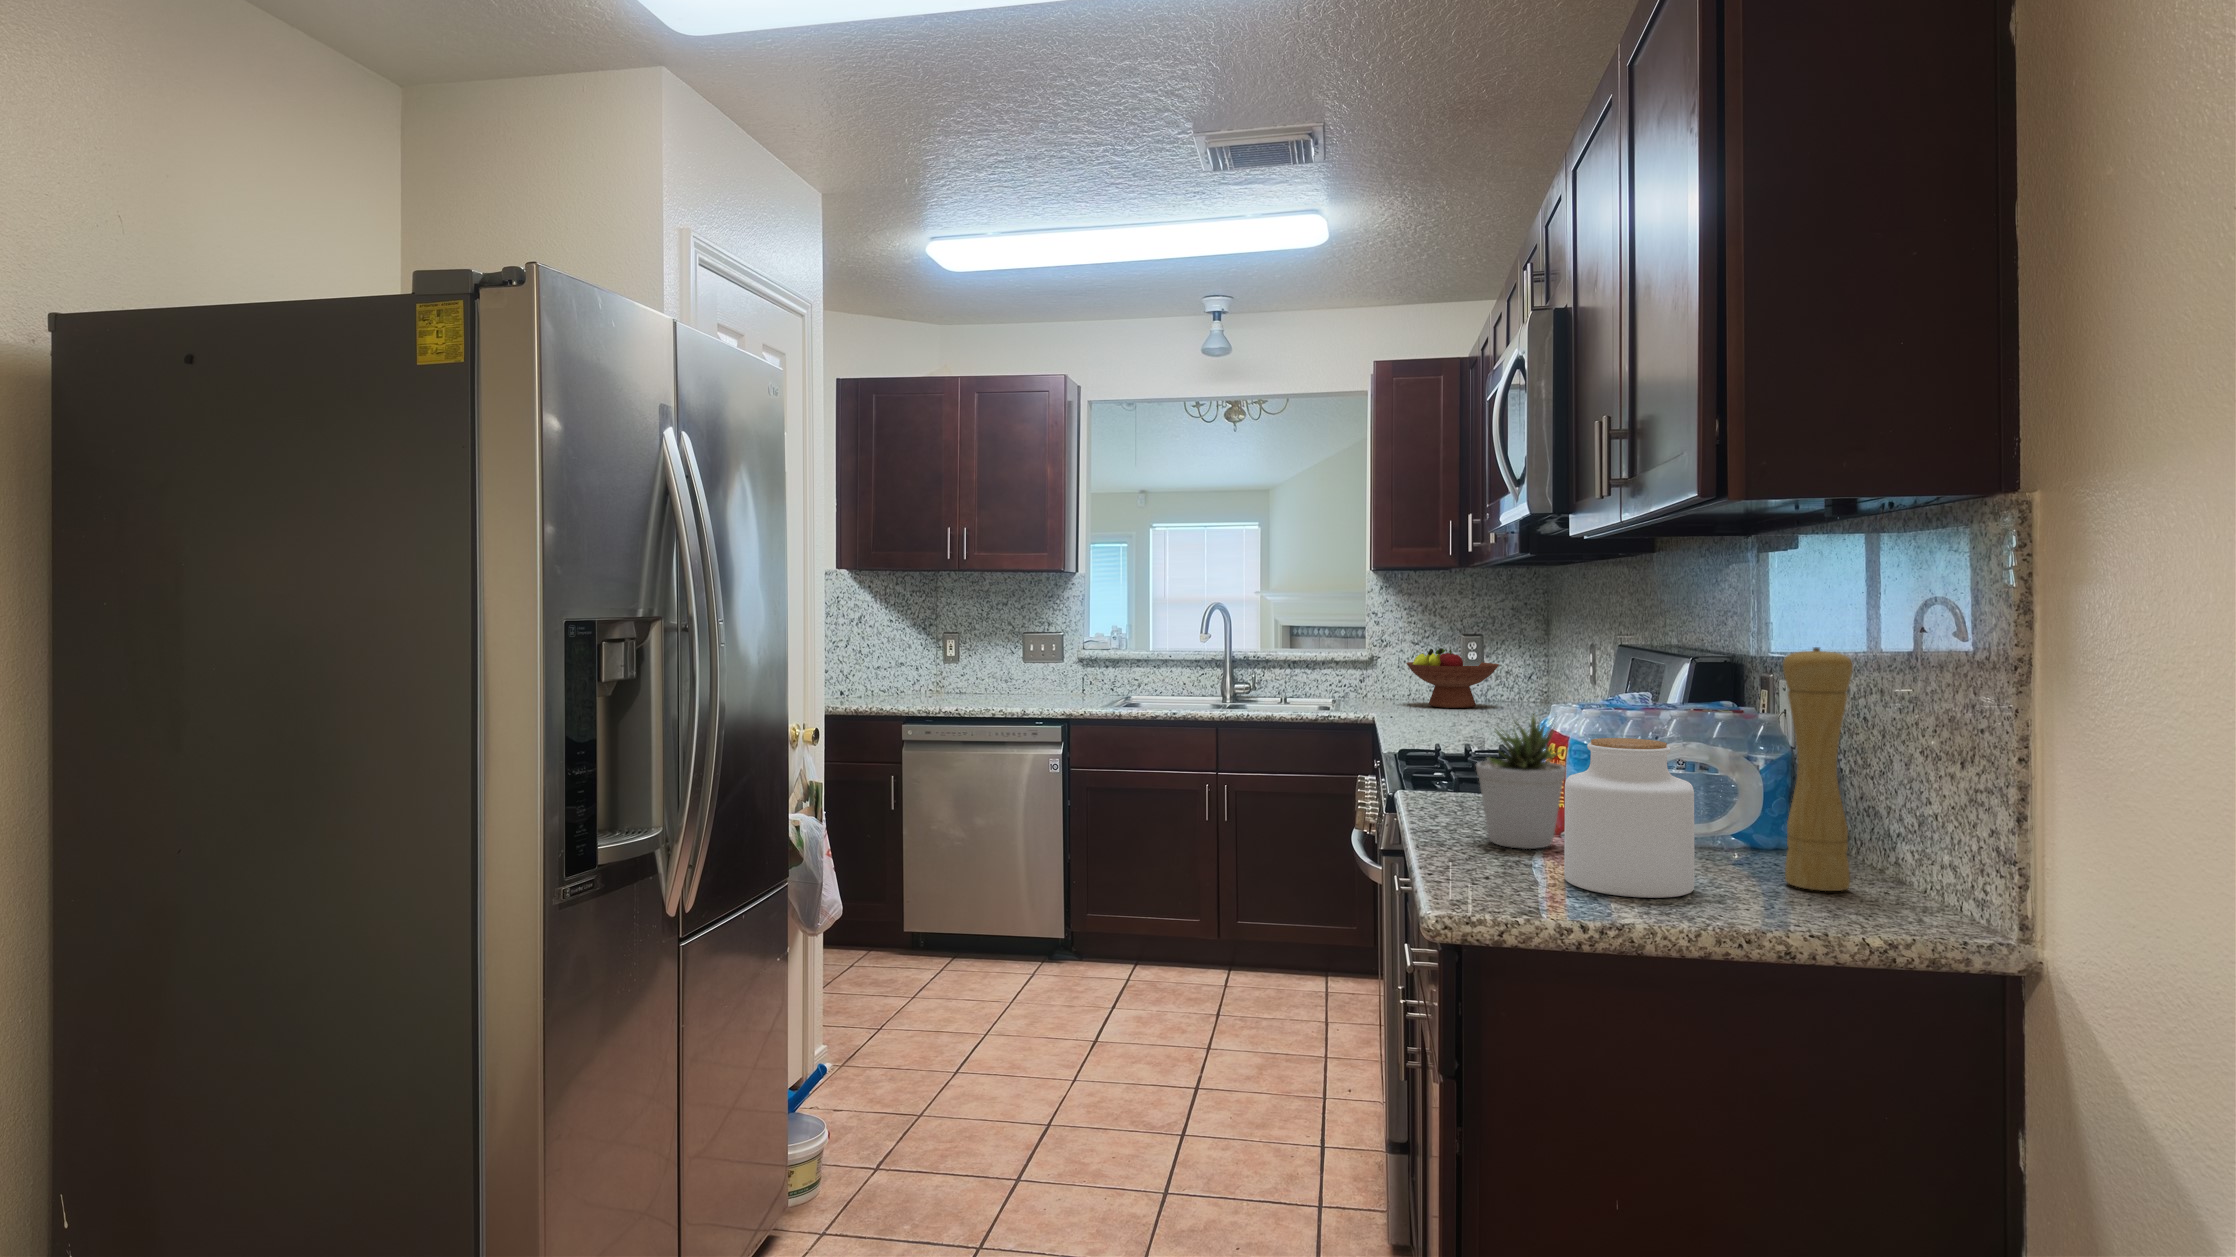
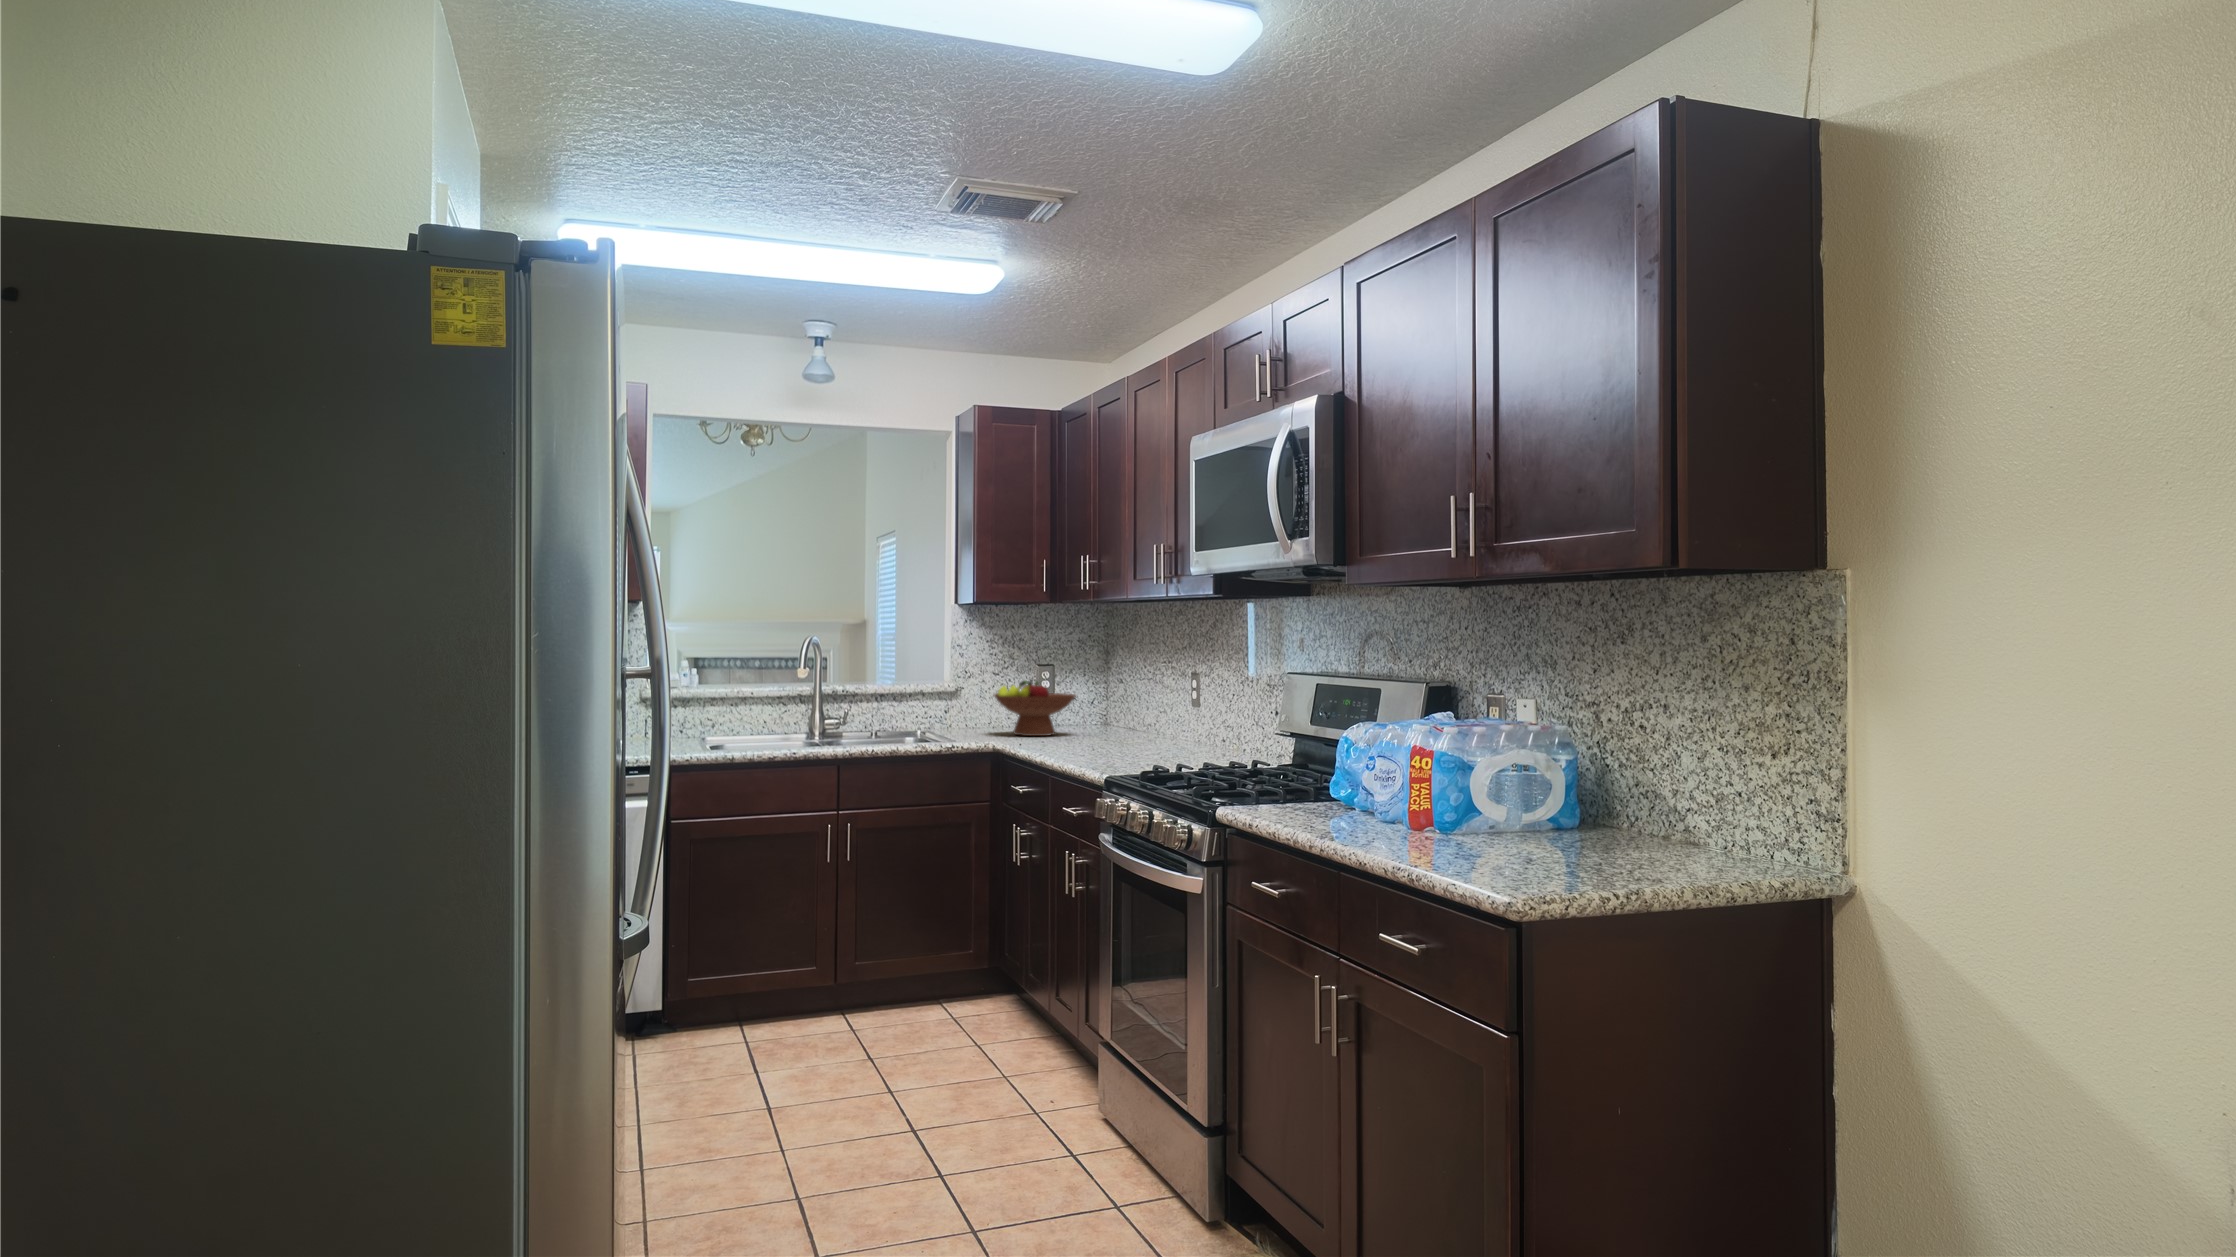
pepper mill: present [1783,647,1853,891] -> none [1637,672,1686,854]
potted plant: present [1476,714,1566,849] -> none [1386,728,1462,845]
jar: present [1564,738,1695,898] -> none [1520,746,1620,871]

